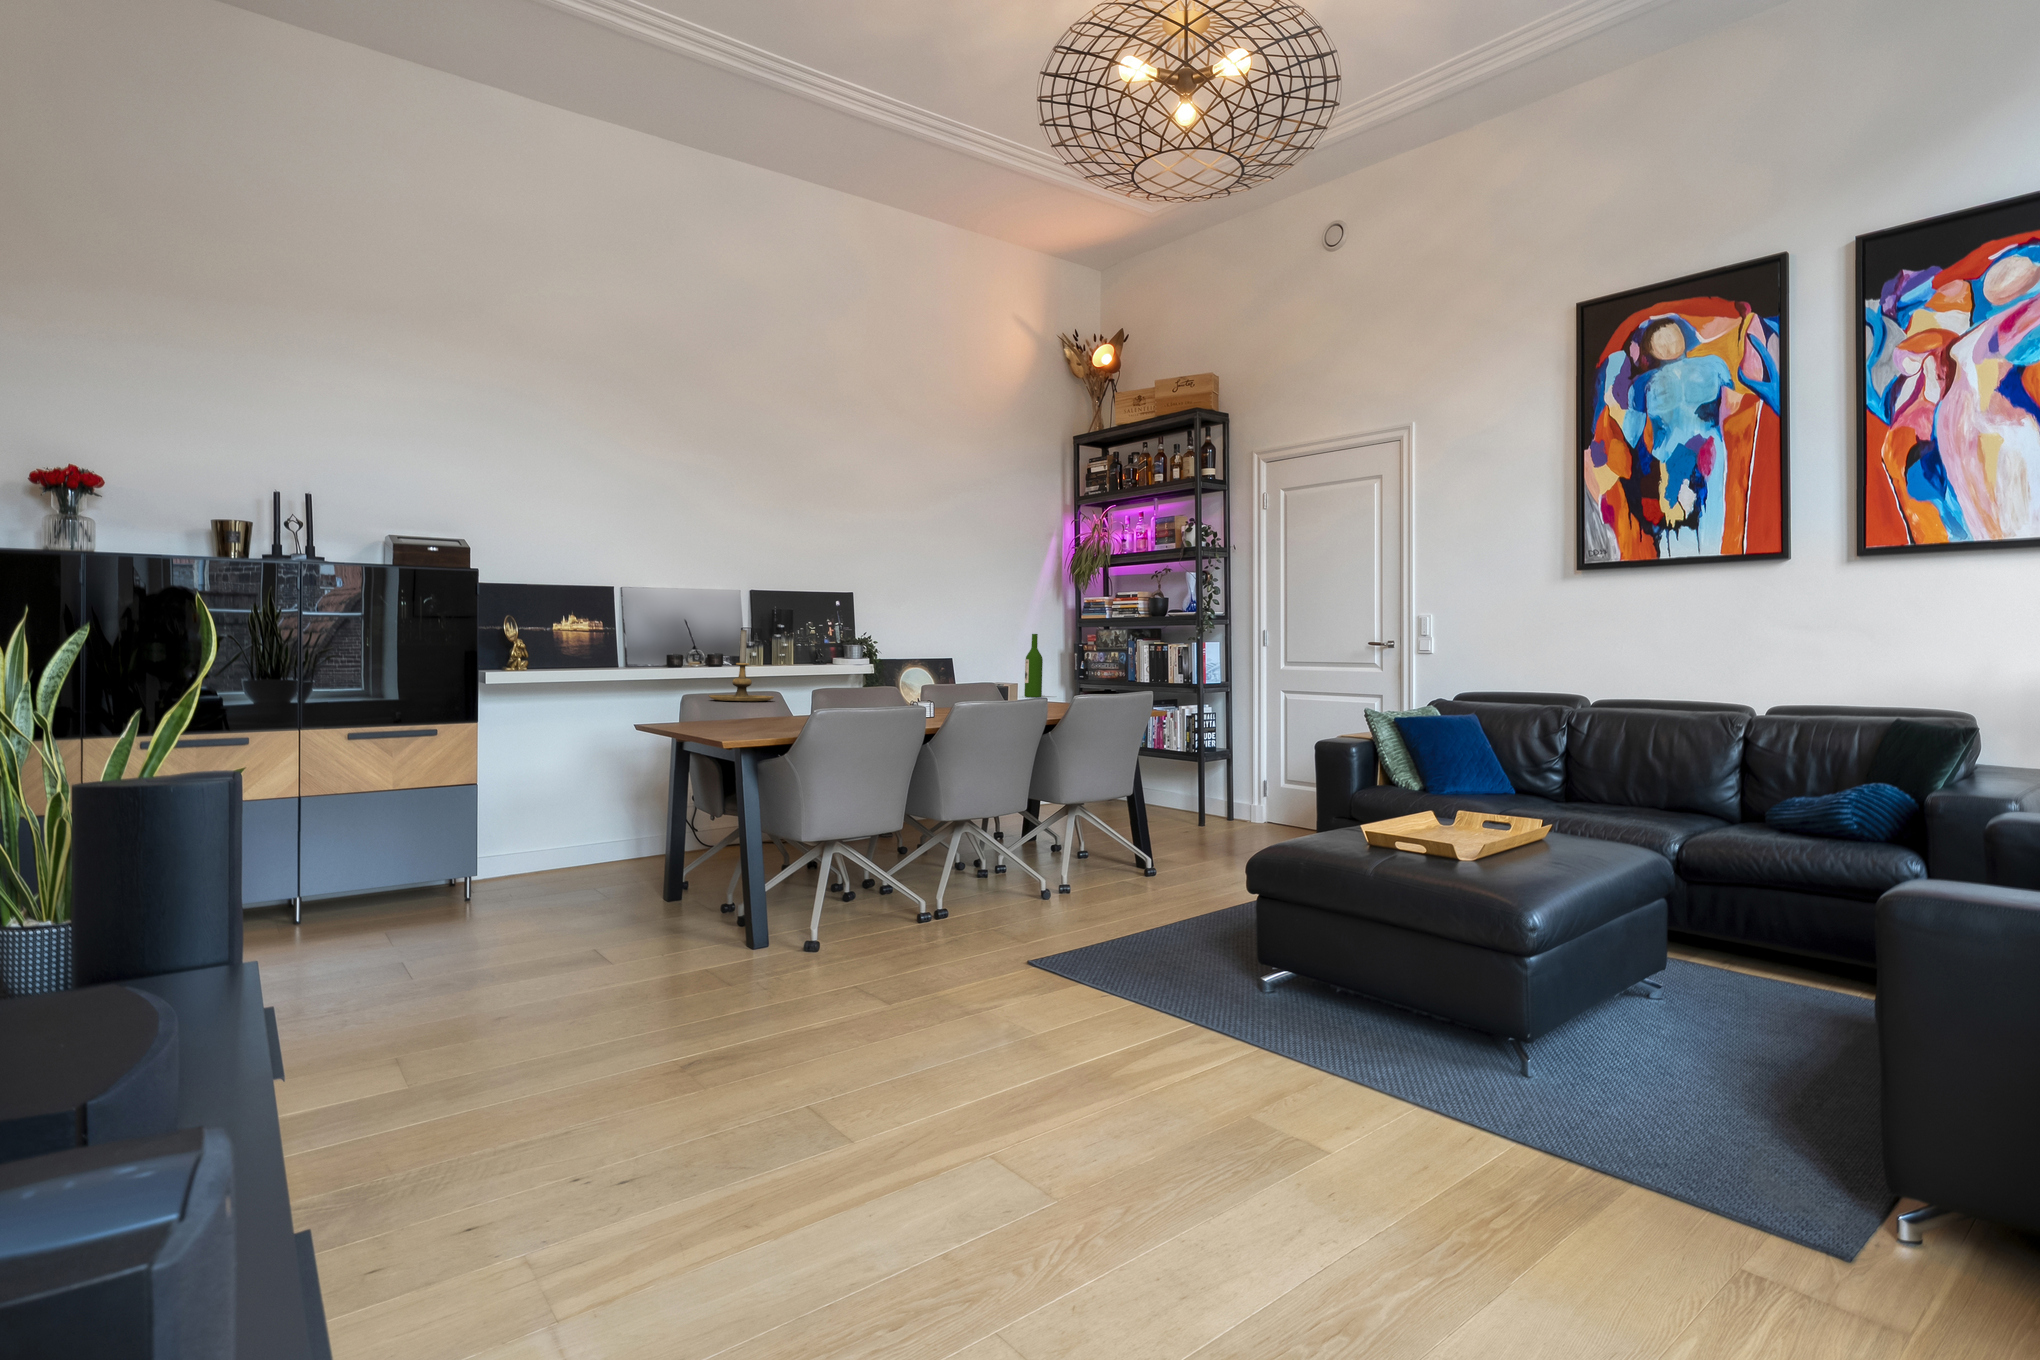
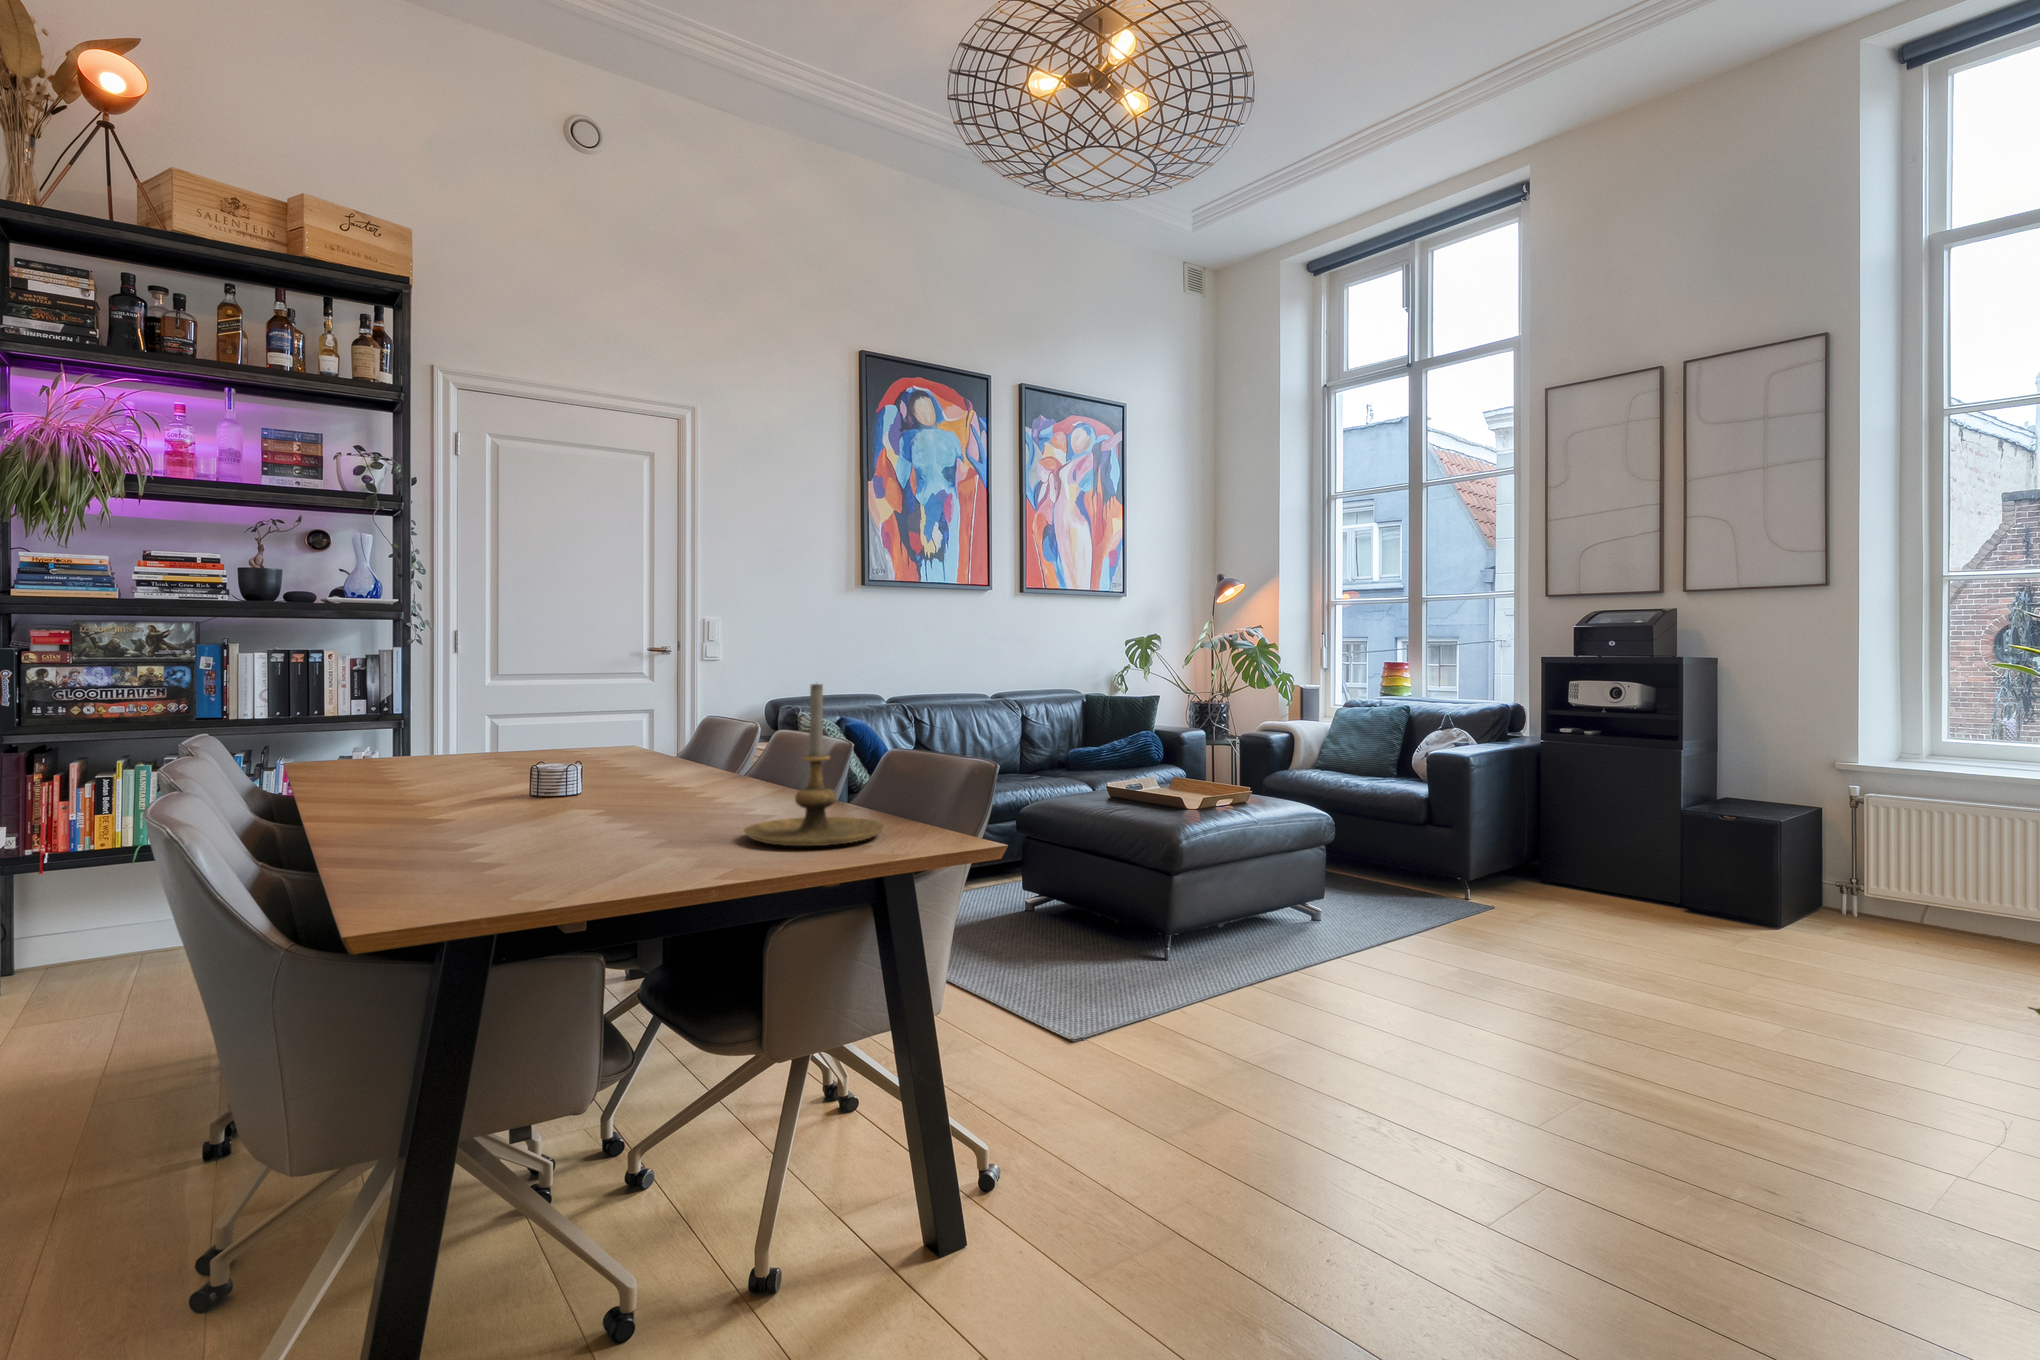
wine bottle: present [1024,634,1043,697] -> none [366,648,405,767]

